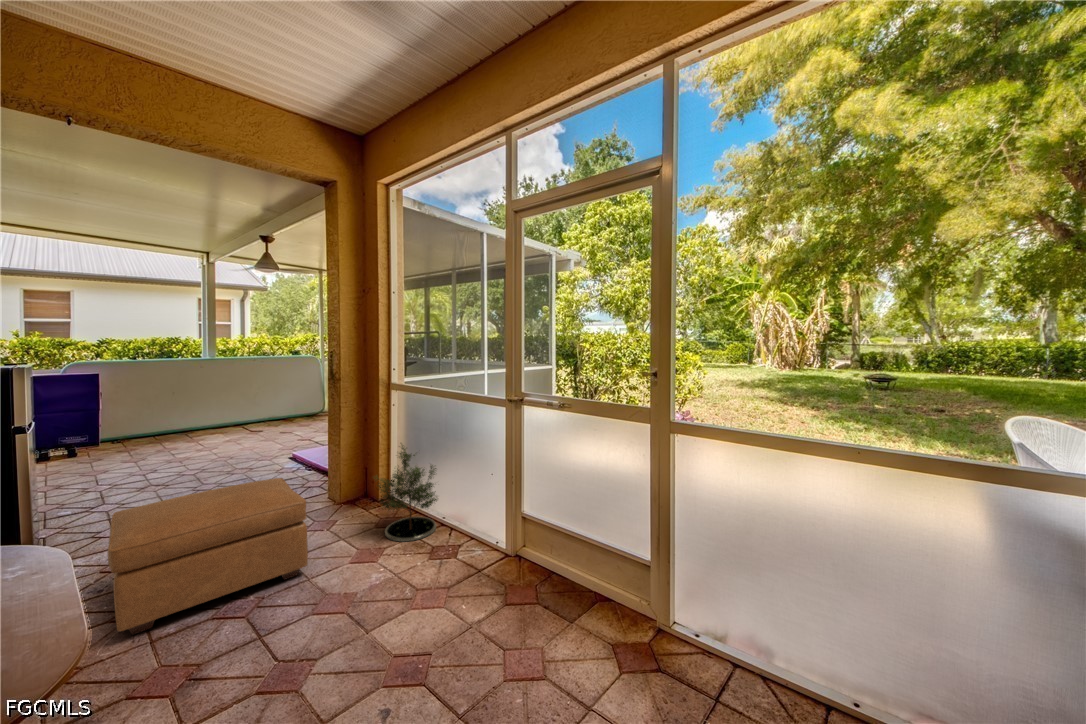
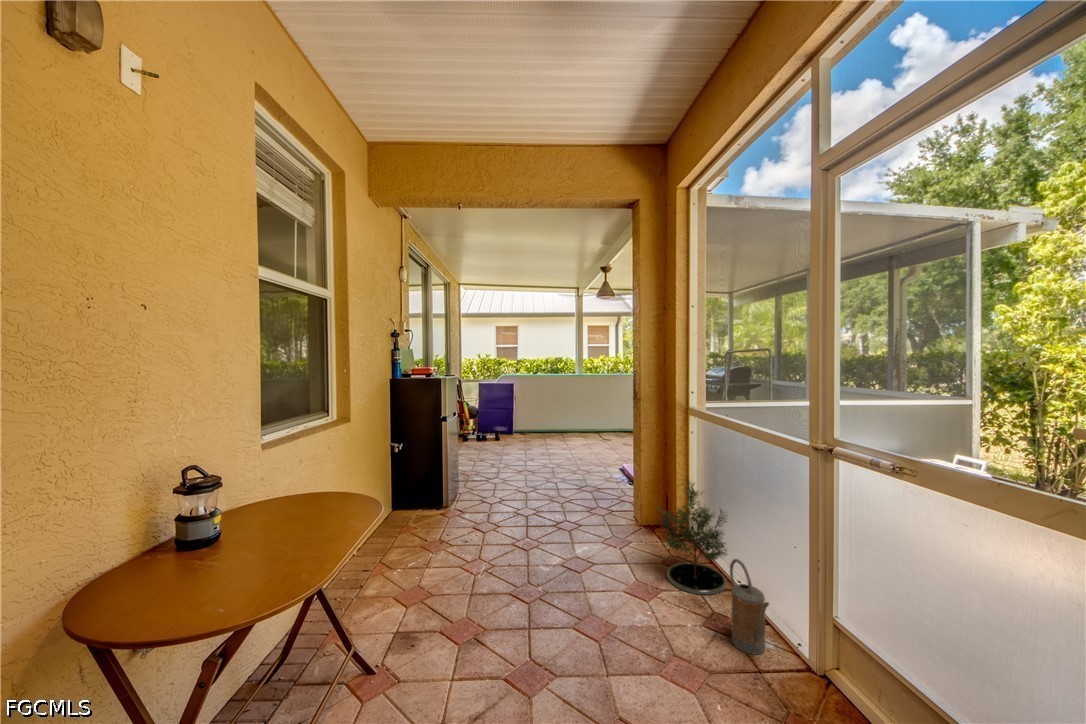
ottoman: present [107,478,308,635] -> none [457,485,585,584]
watering can: none [448,497,485,564] -> present [730,559,769,654]

